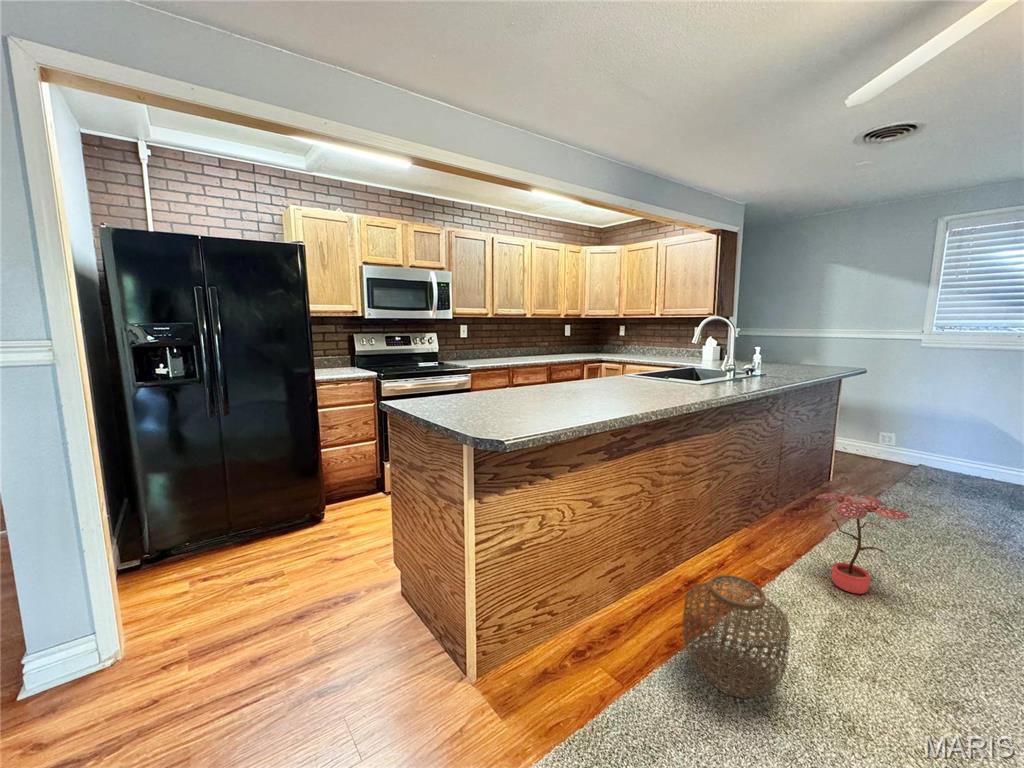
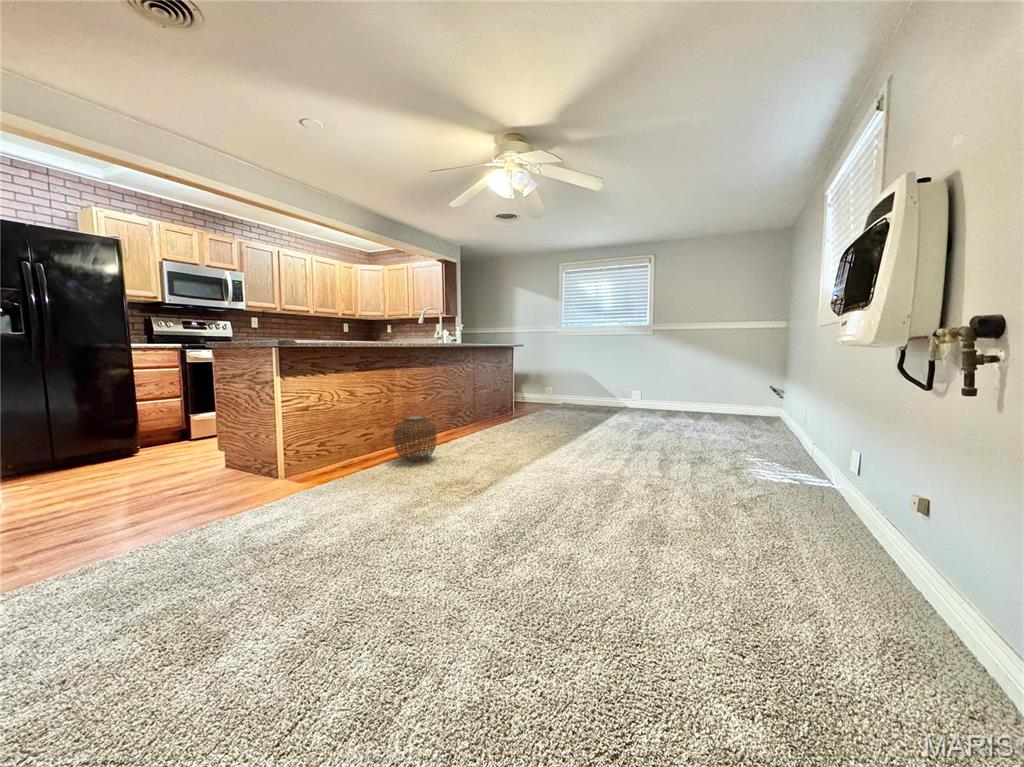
potted plant: present [816,493,909,594] -> none [471,392,503,438]

